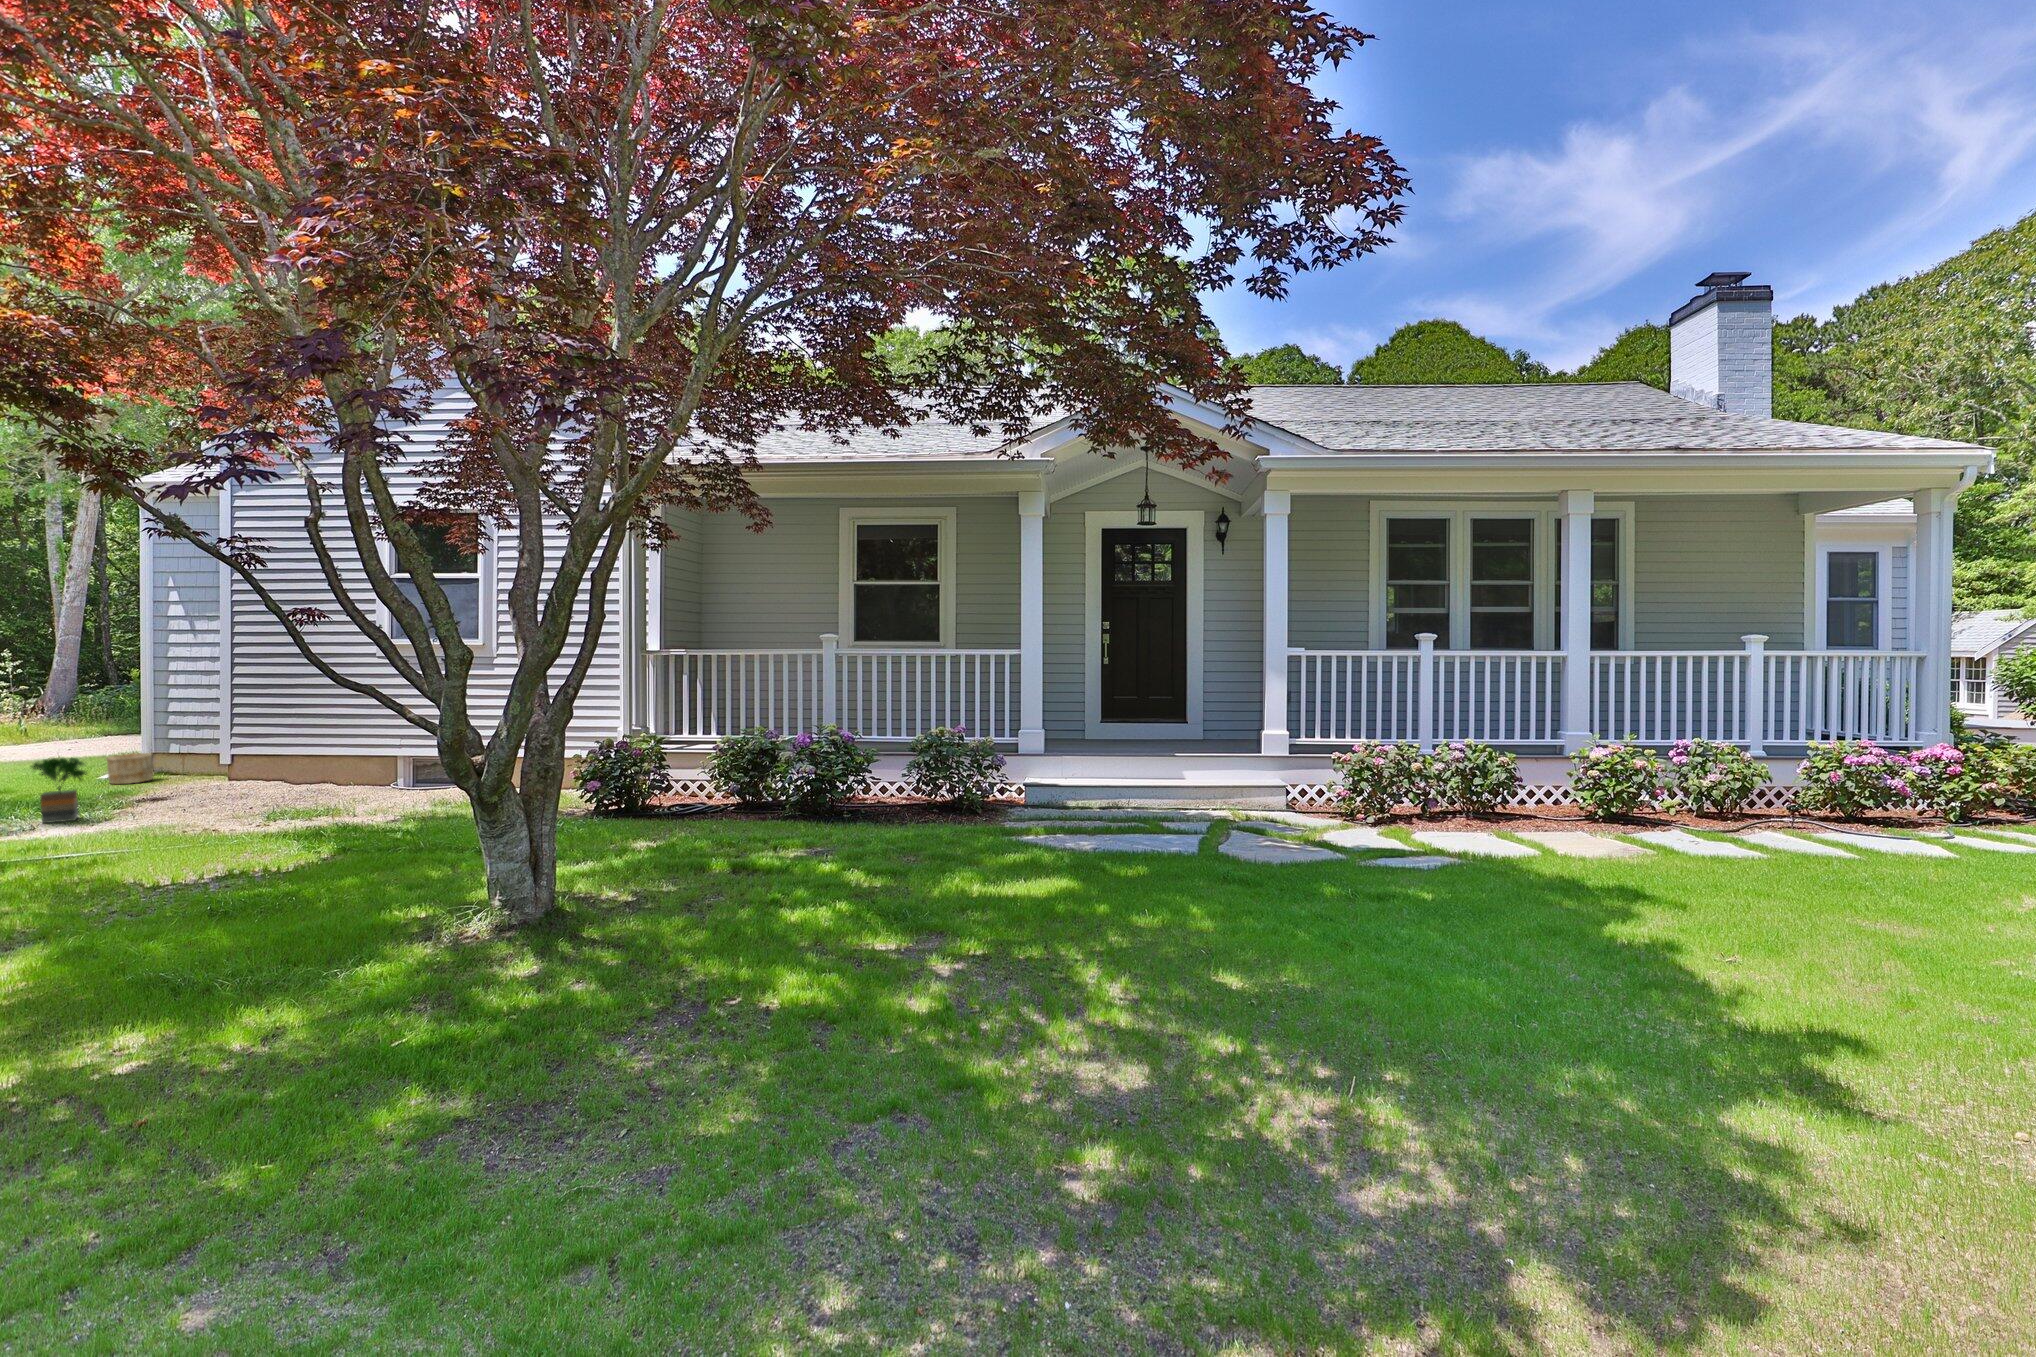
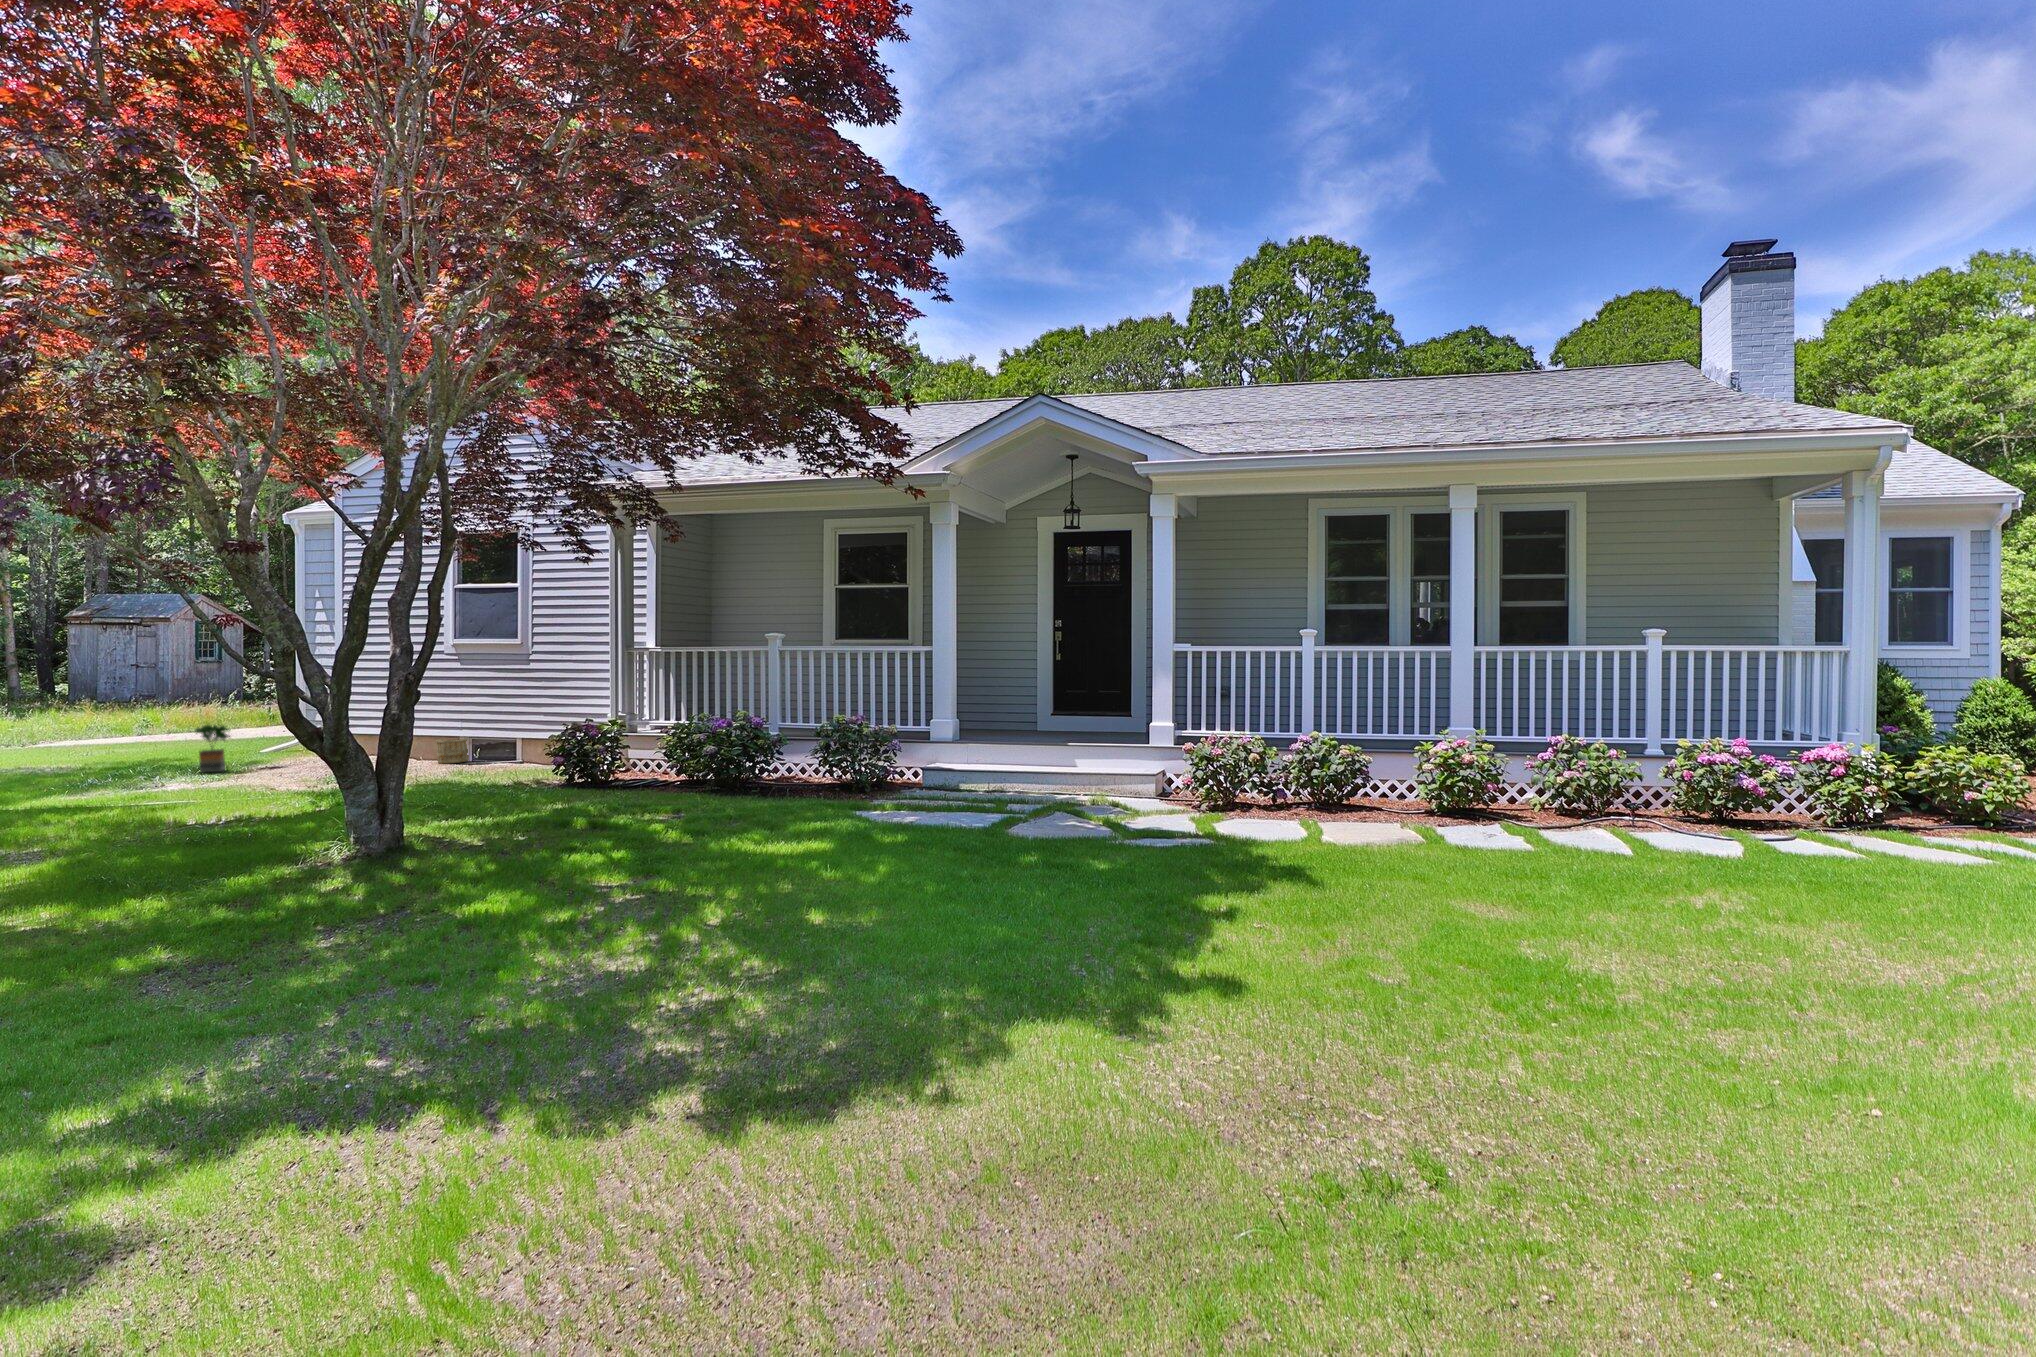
wooden bucket: present [106,753,154,784] -> present [436,737,469,764]

